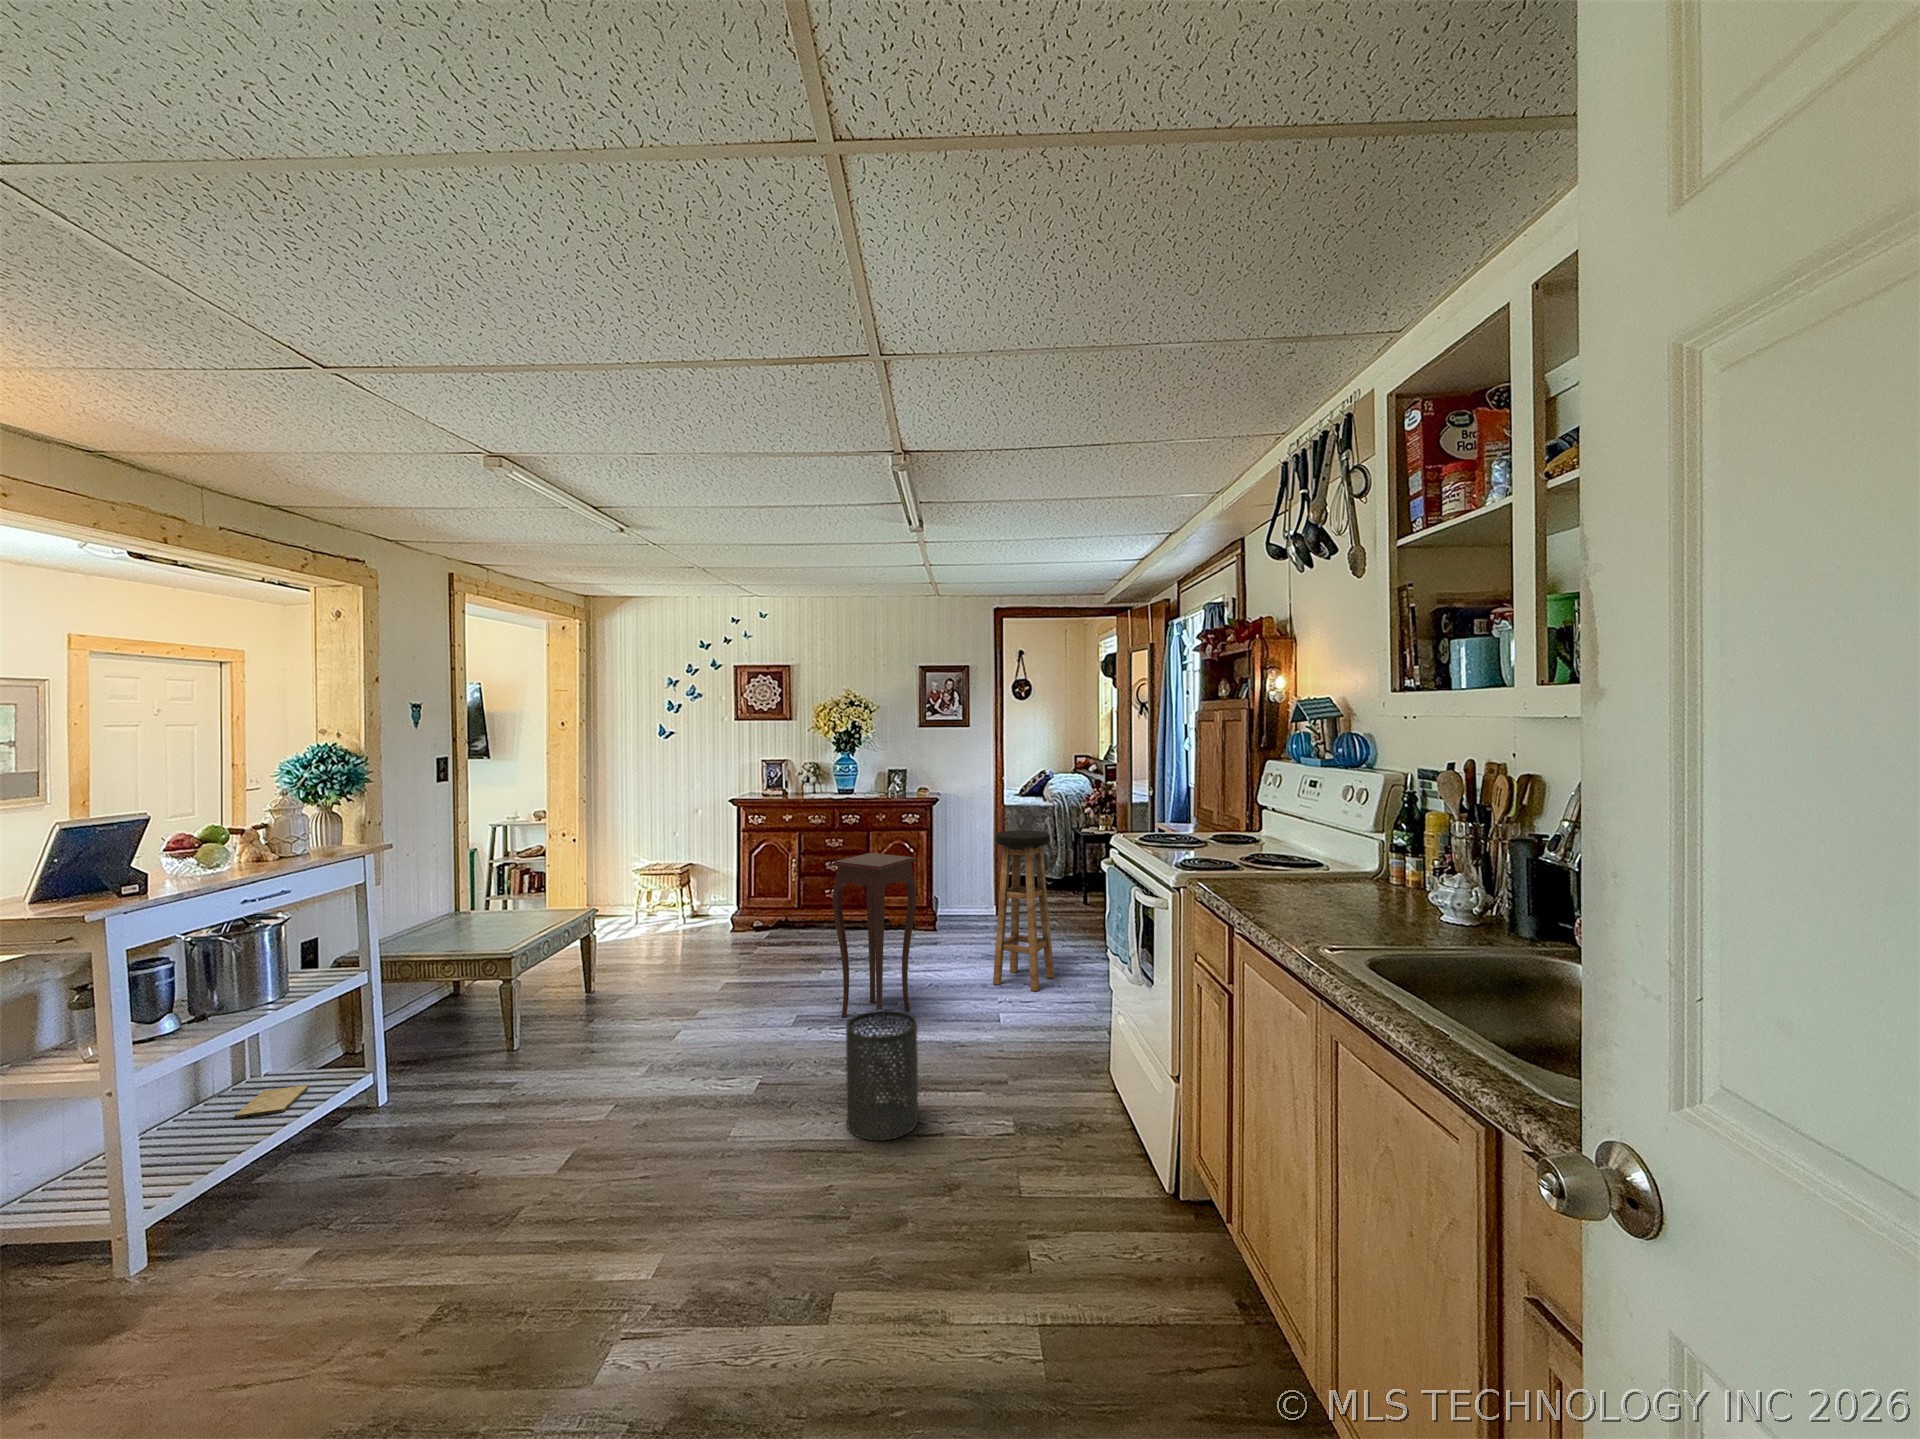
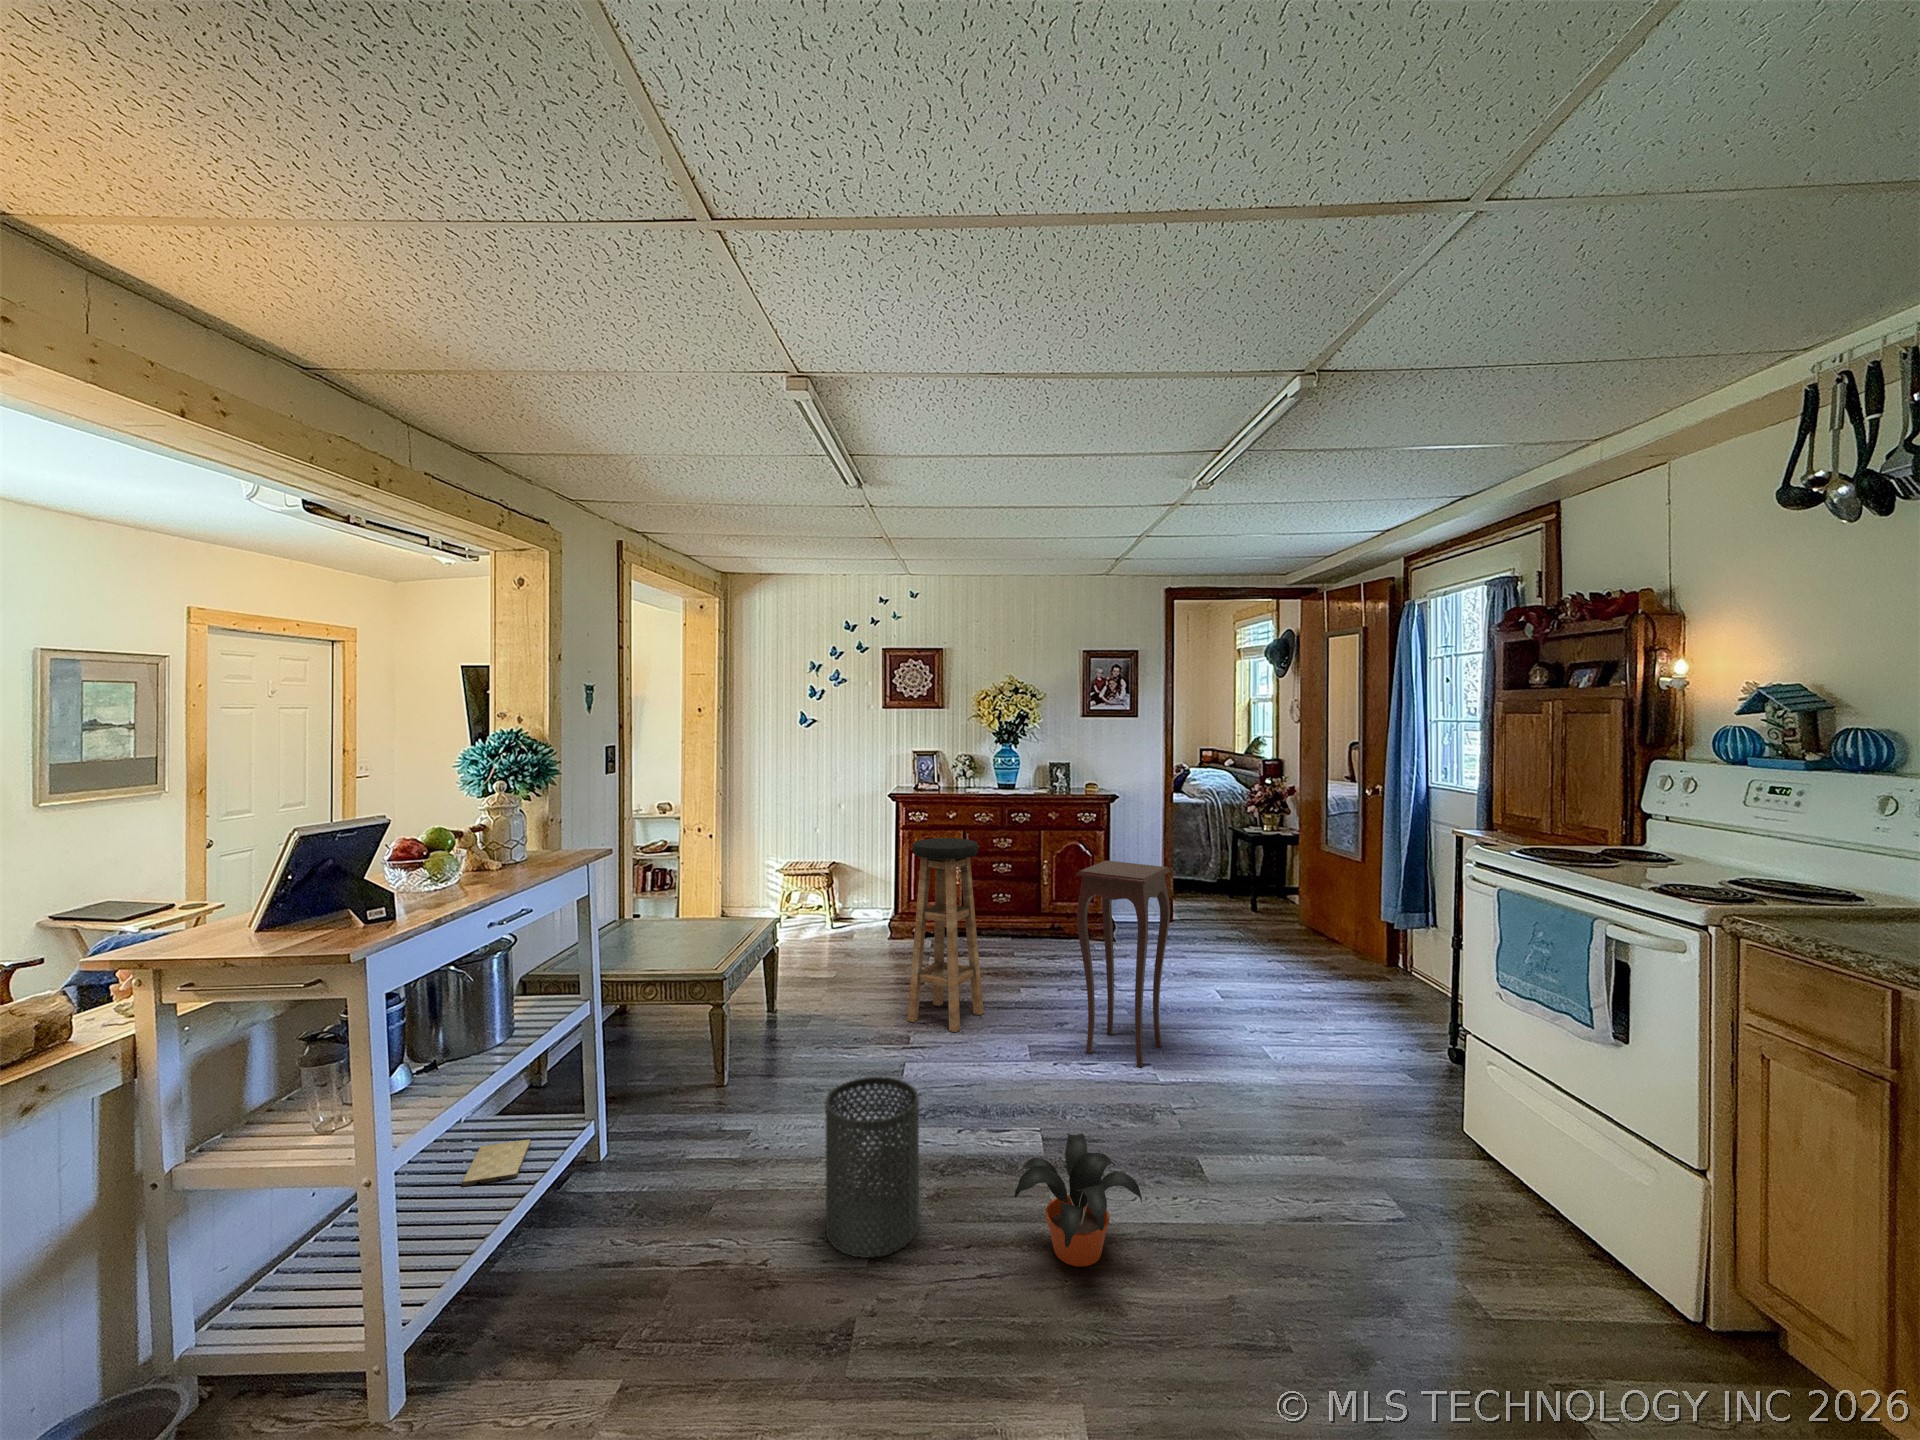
bar stool: present [993,830,1054,991] -> present [907,838,984,1032]
trash can: present [846,1010,918,1141] -> present [825,1076,919,1258]
potted plant: none [675,1067,777,1167] -> present [1015,1133,1142,1267]

